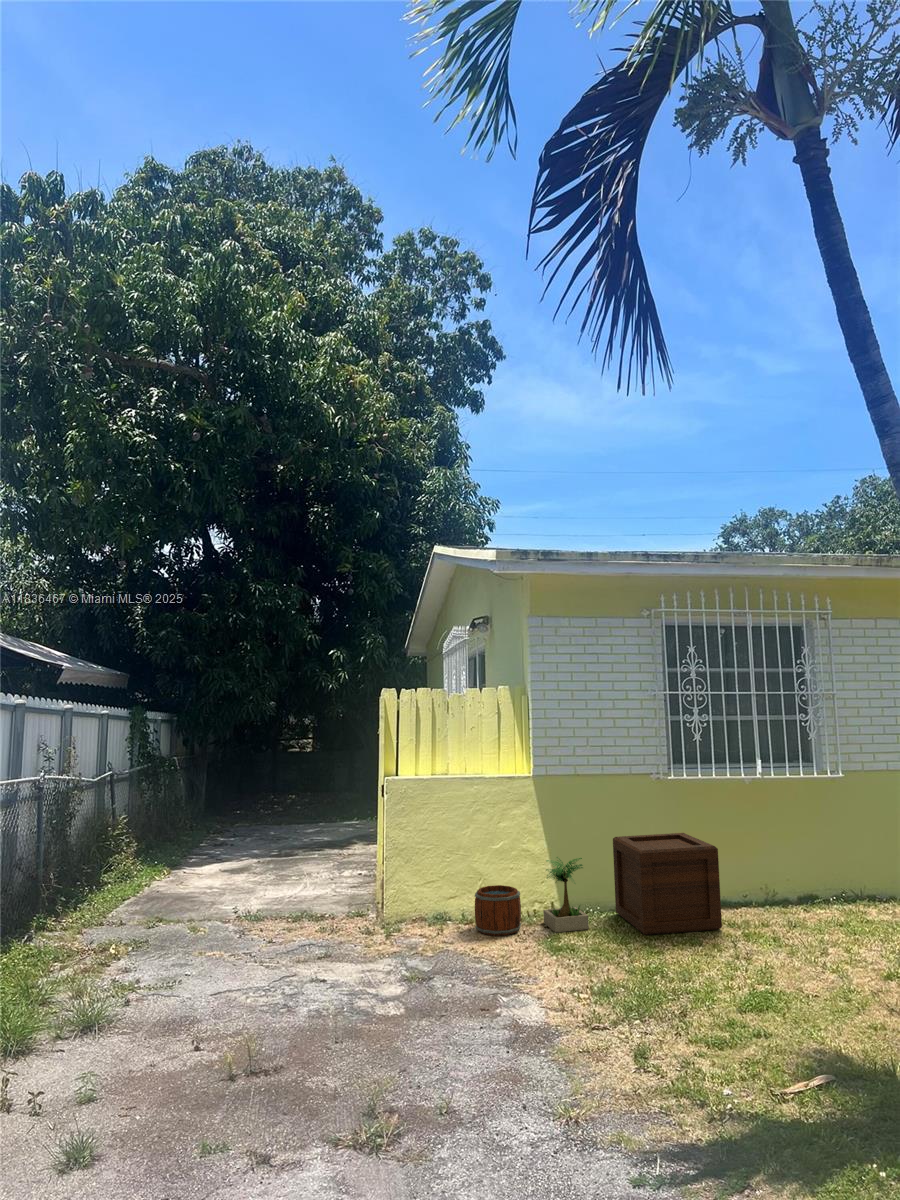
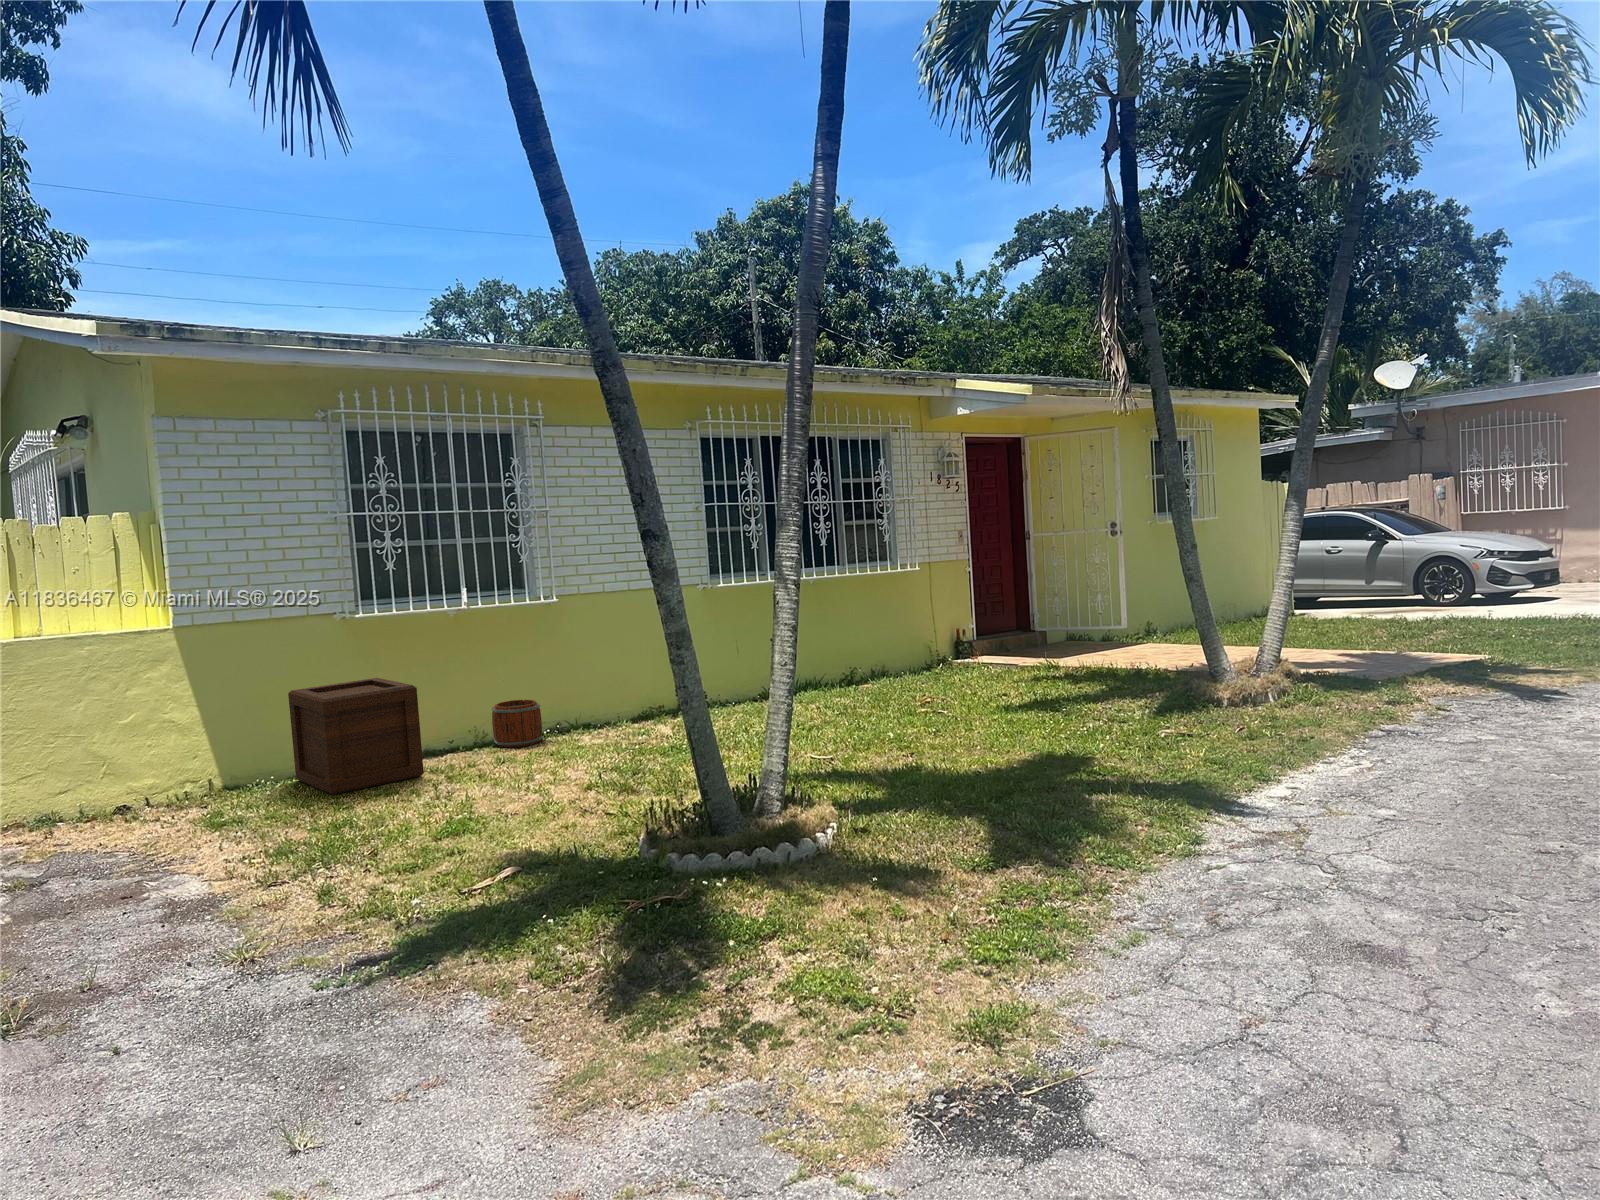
potted plant: present [543,857,589,932] -> none [192,718,261,810]
bucket: present [475,885,521,936] -> present [492,700,543,747]

